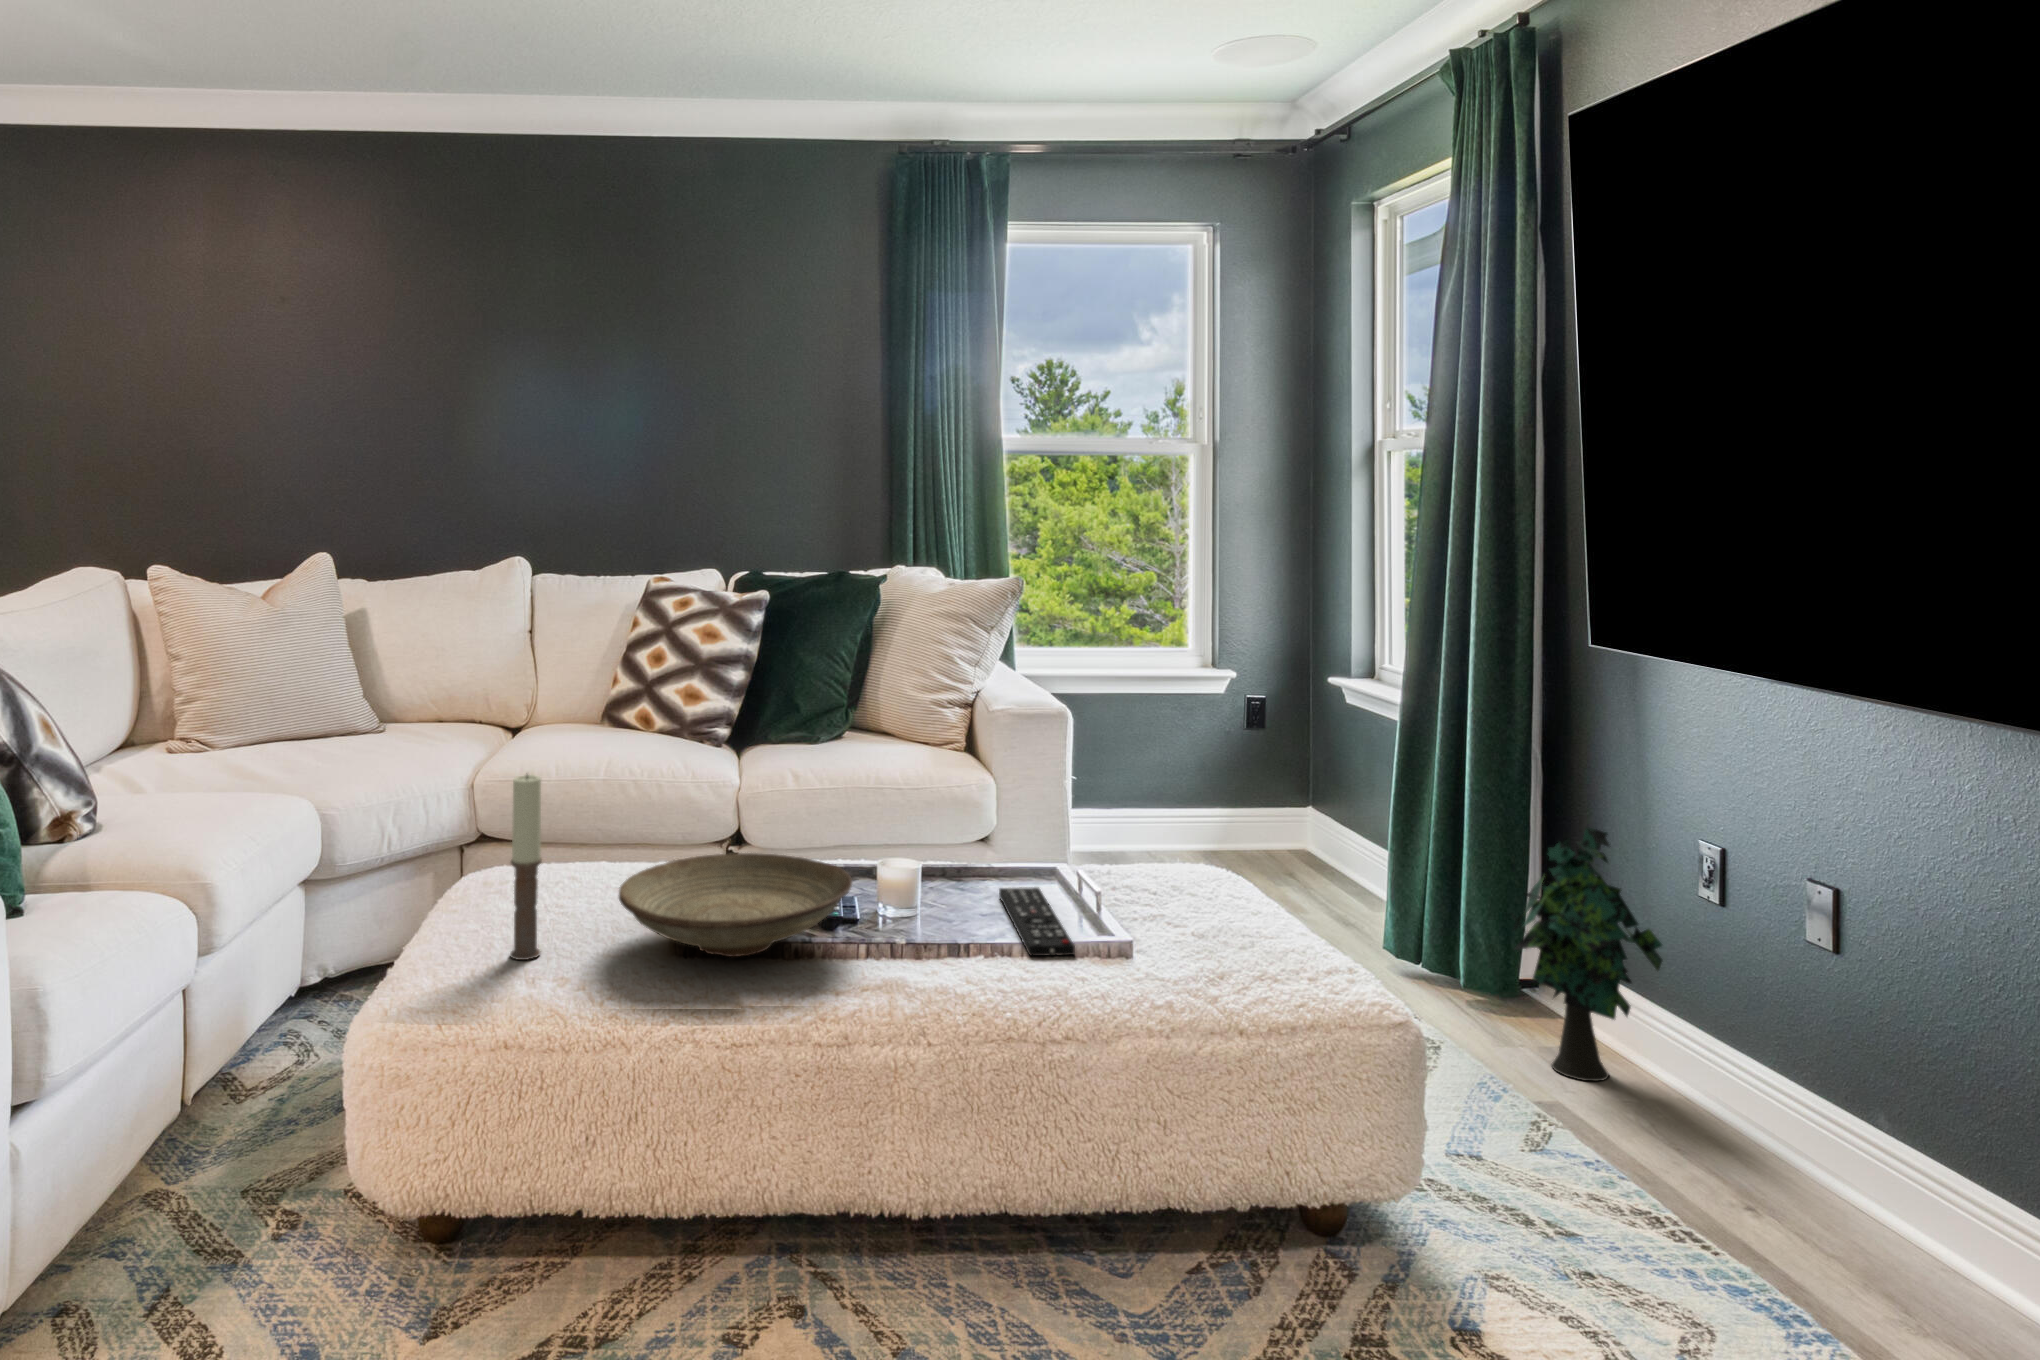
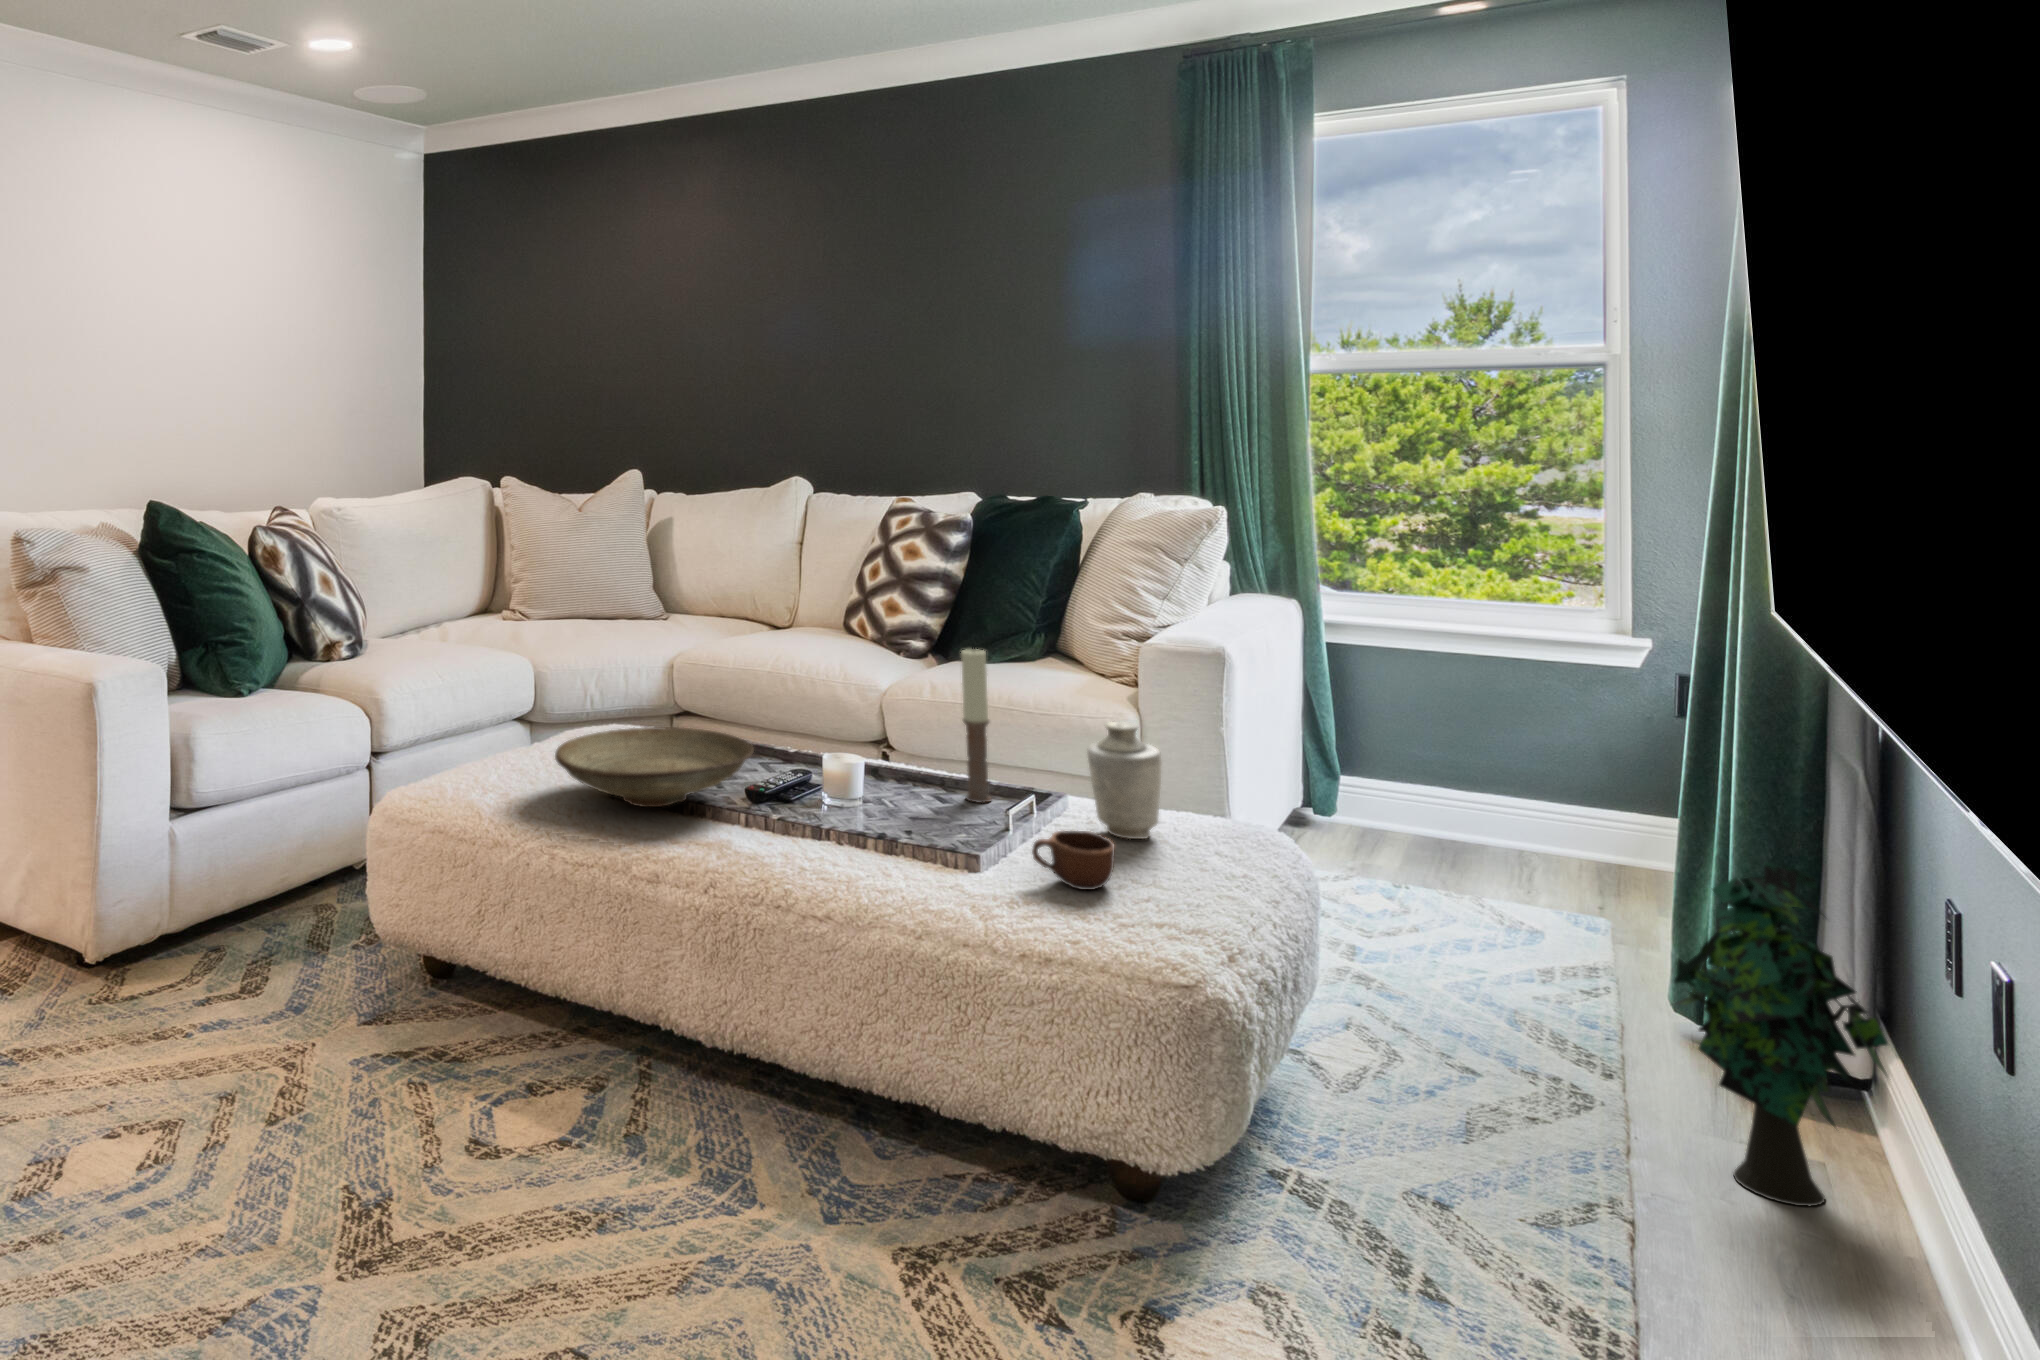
candle: present [510,774,542,960] -> present [961,649,992,803]
vase: none [1136,783,1202,894] -> present [1087,722,1162,839]
remote control: present [999,887,1075,956] -> none [871,800,980,862]
mug: none [1191,891,1257,948] -> present [1032,831,1115,890]

